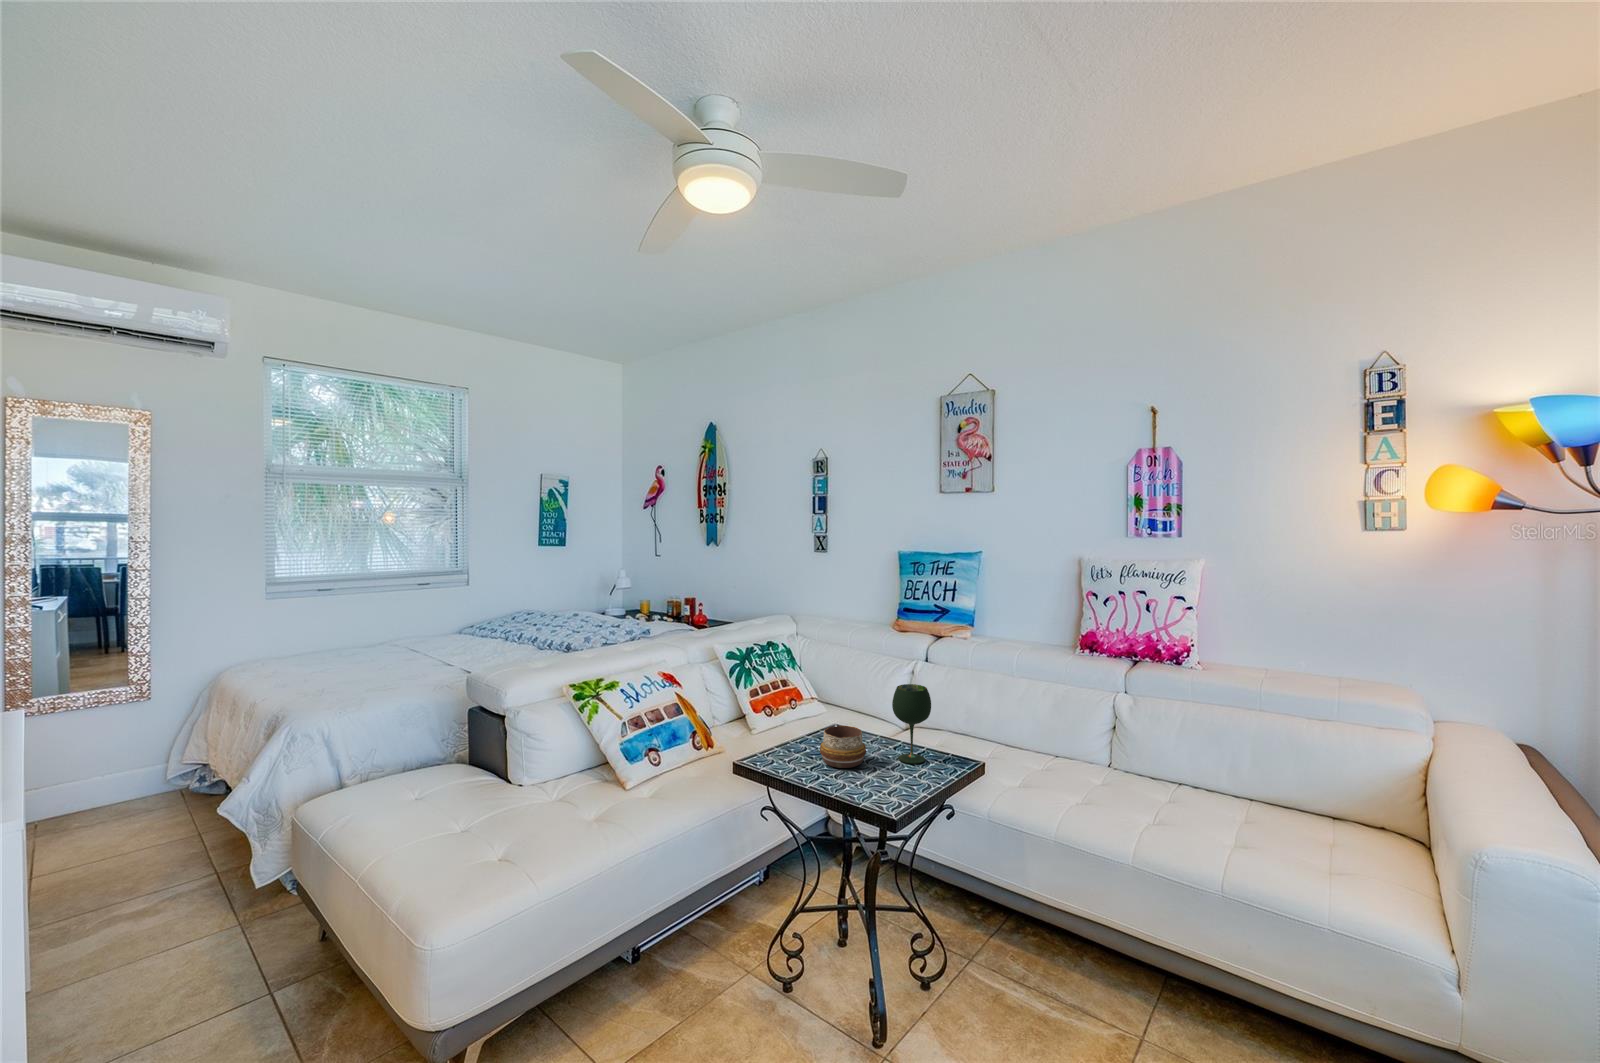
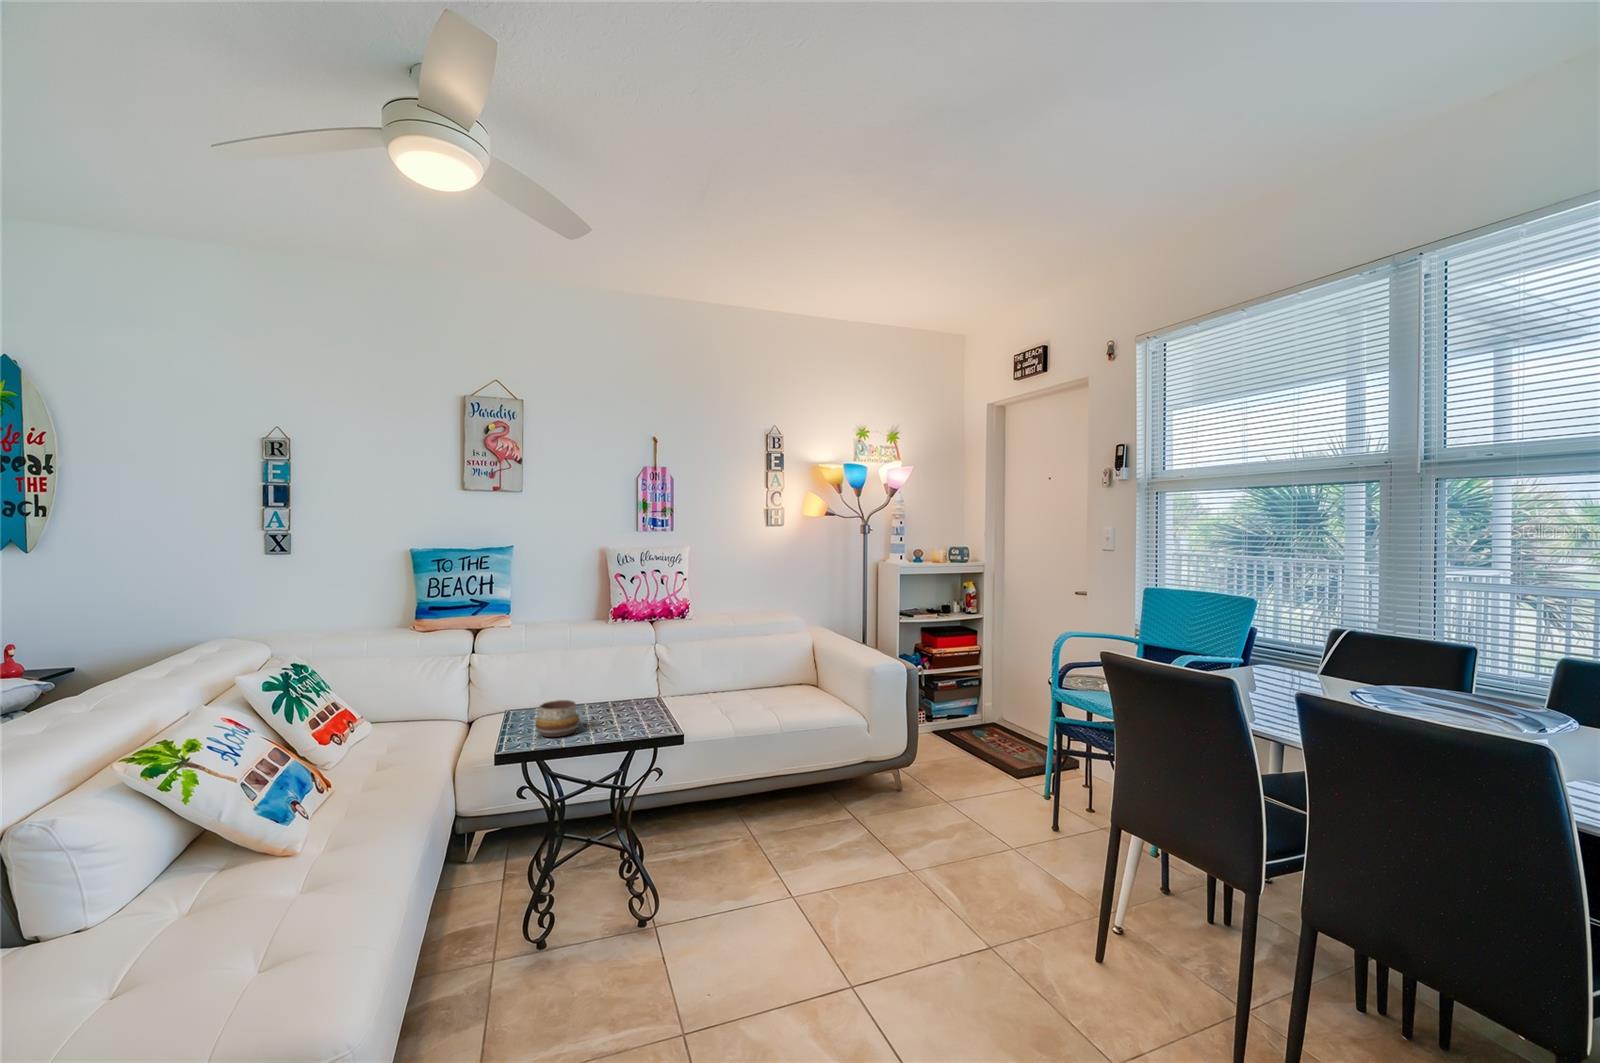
wine glass: present [892,684,931,764] -> none [581,653,615,719]

